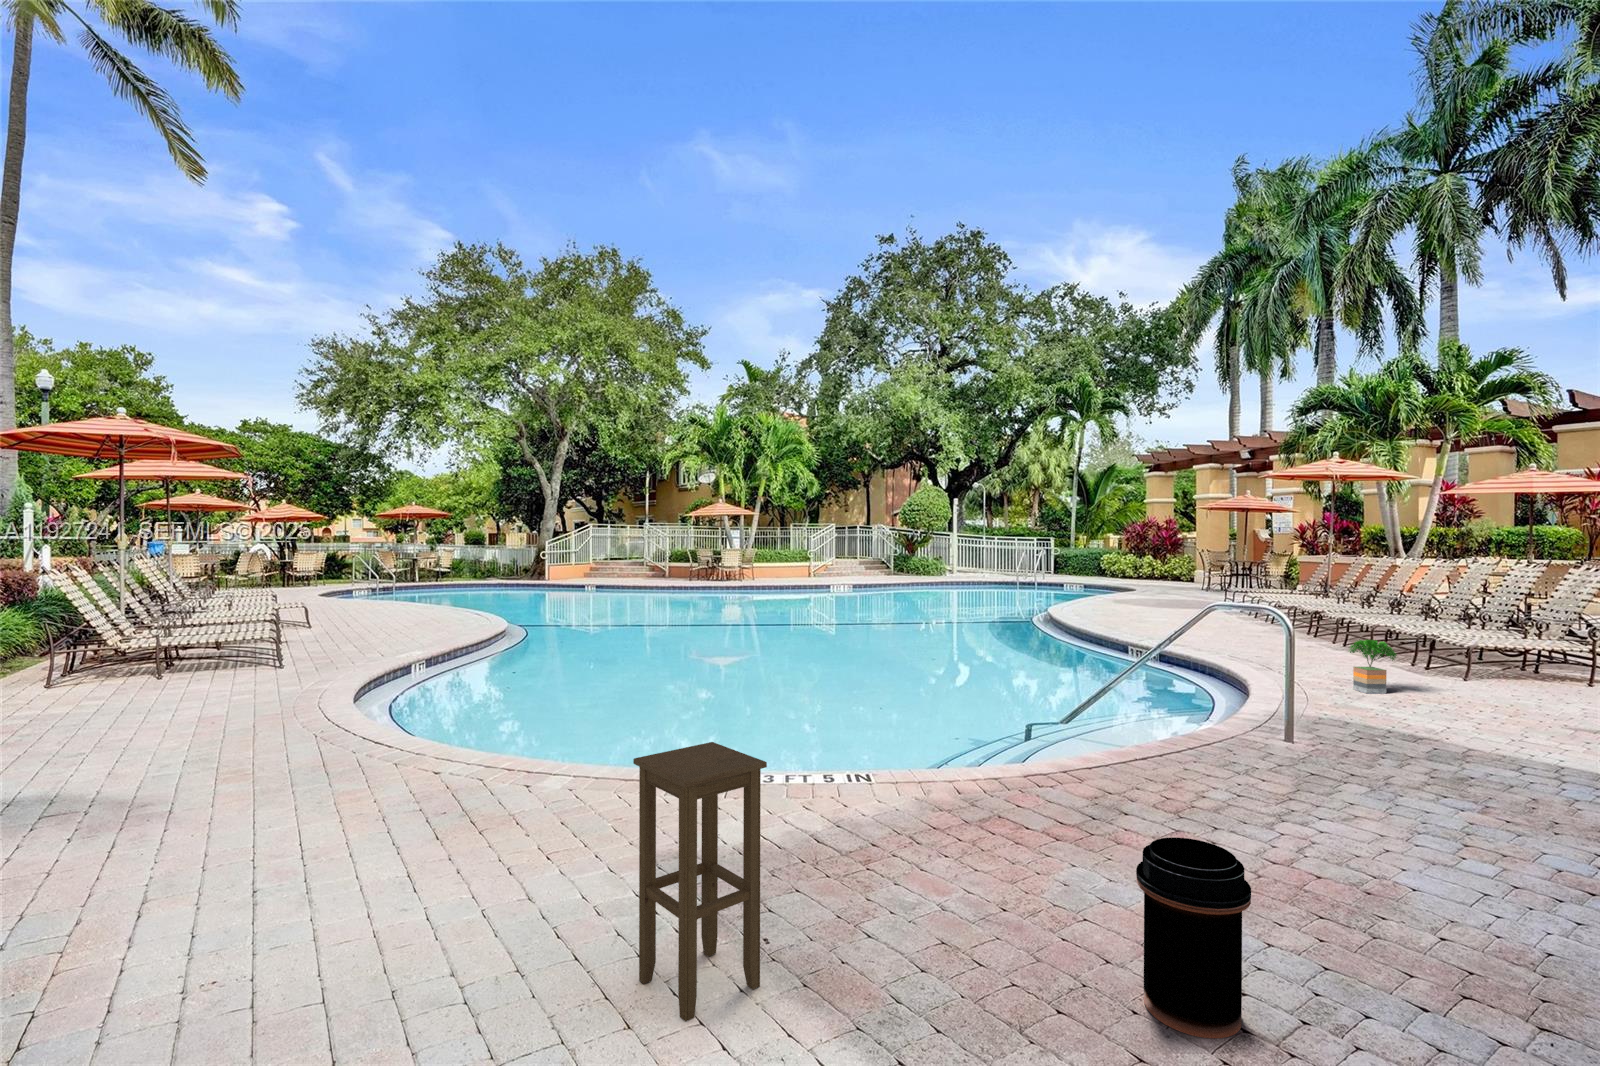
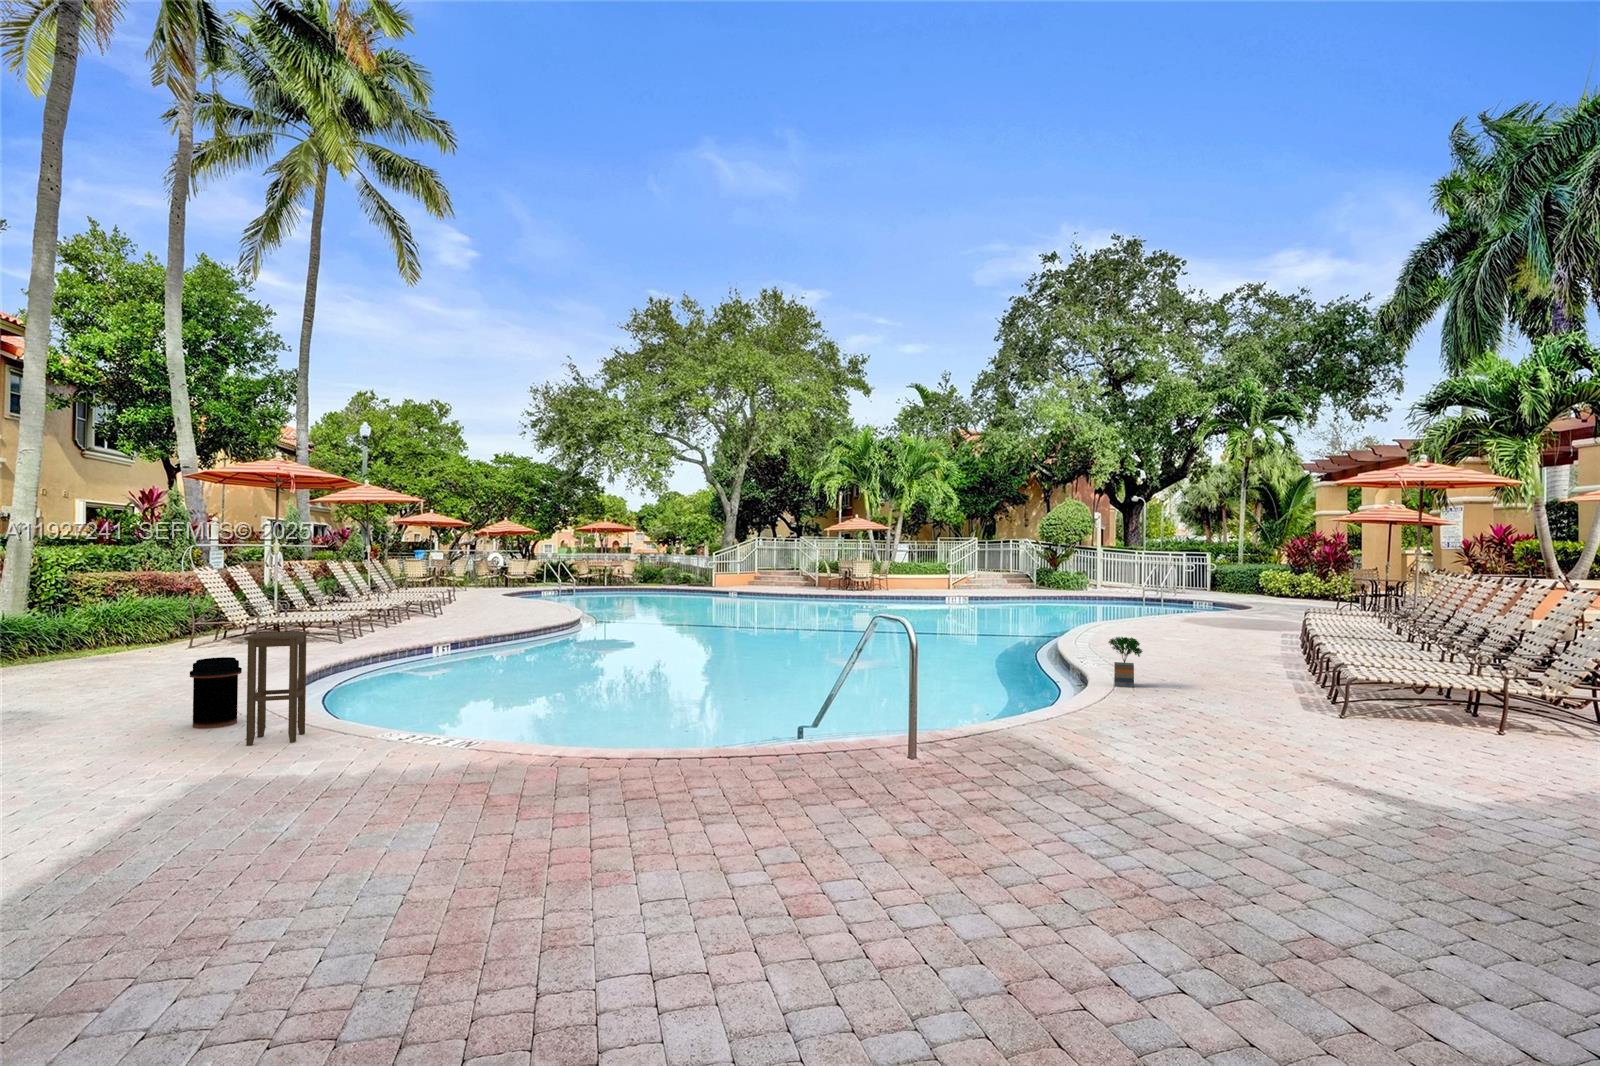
trash can: present [1136,837,1251,1038] -> present [190,657,242,728]

